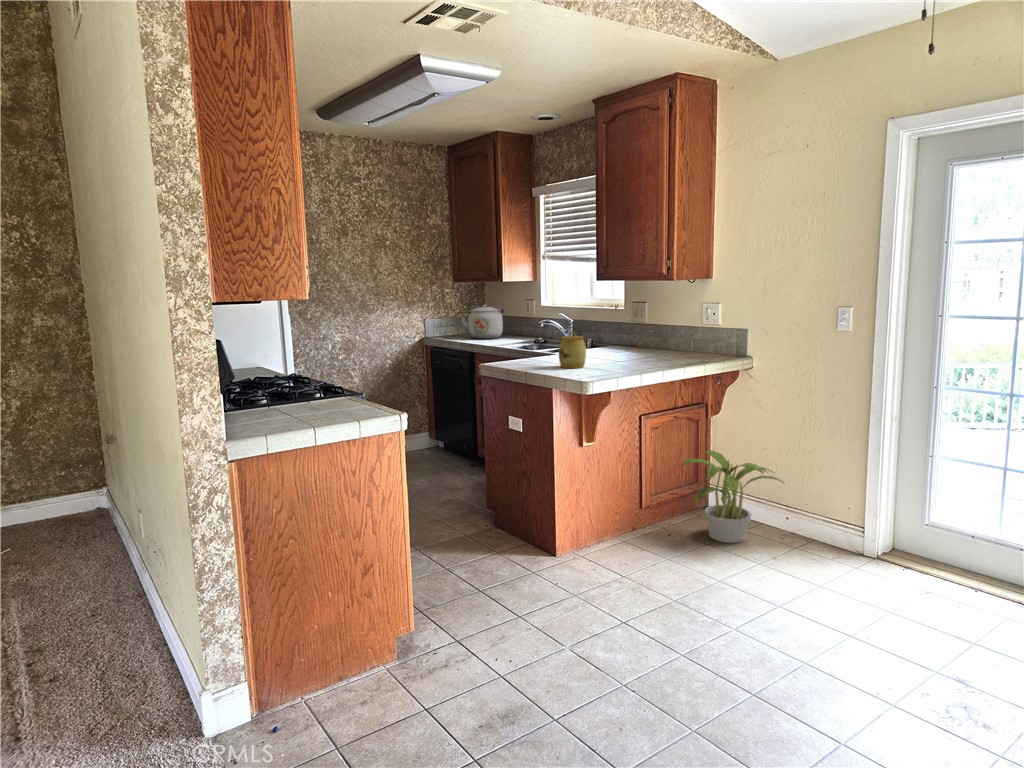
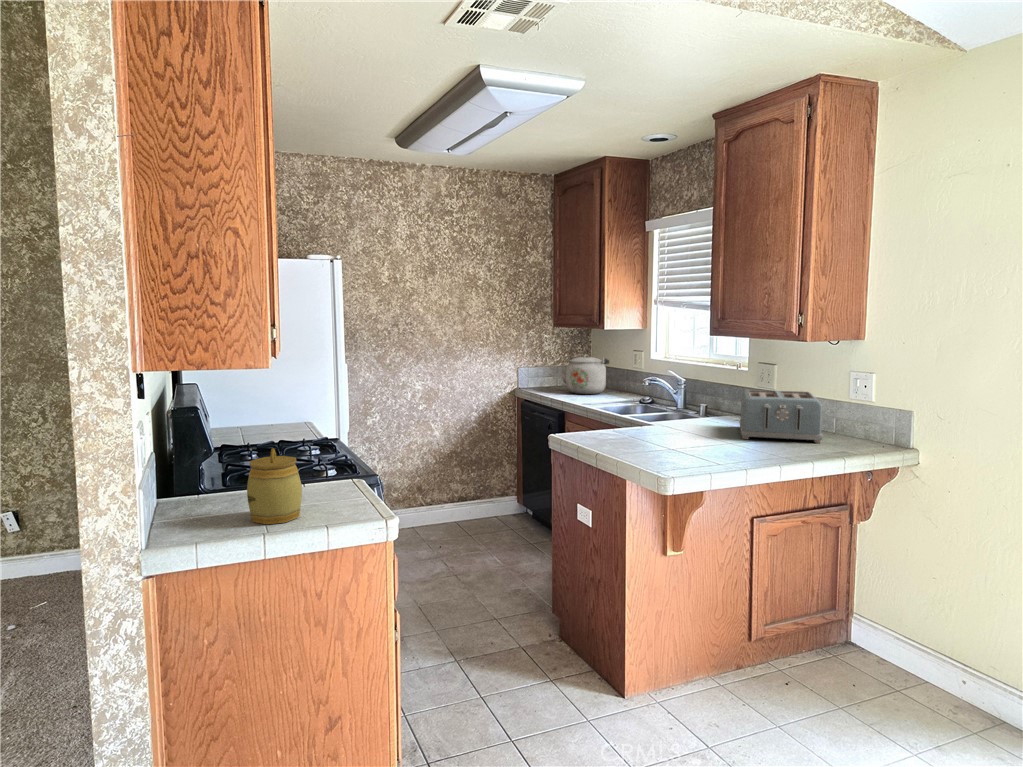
toaster: none [623,322,686,359] -> present [739,390,823,443]
jar: present [558,331,586,368] -> present [247,448,302,524]
potted plant: present [680,450,784,543] -> none [804,570,963,709]

